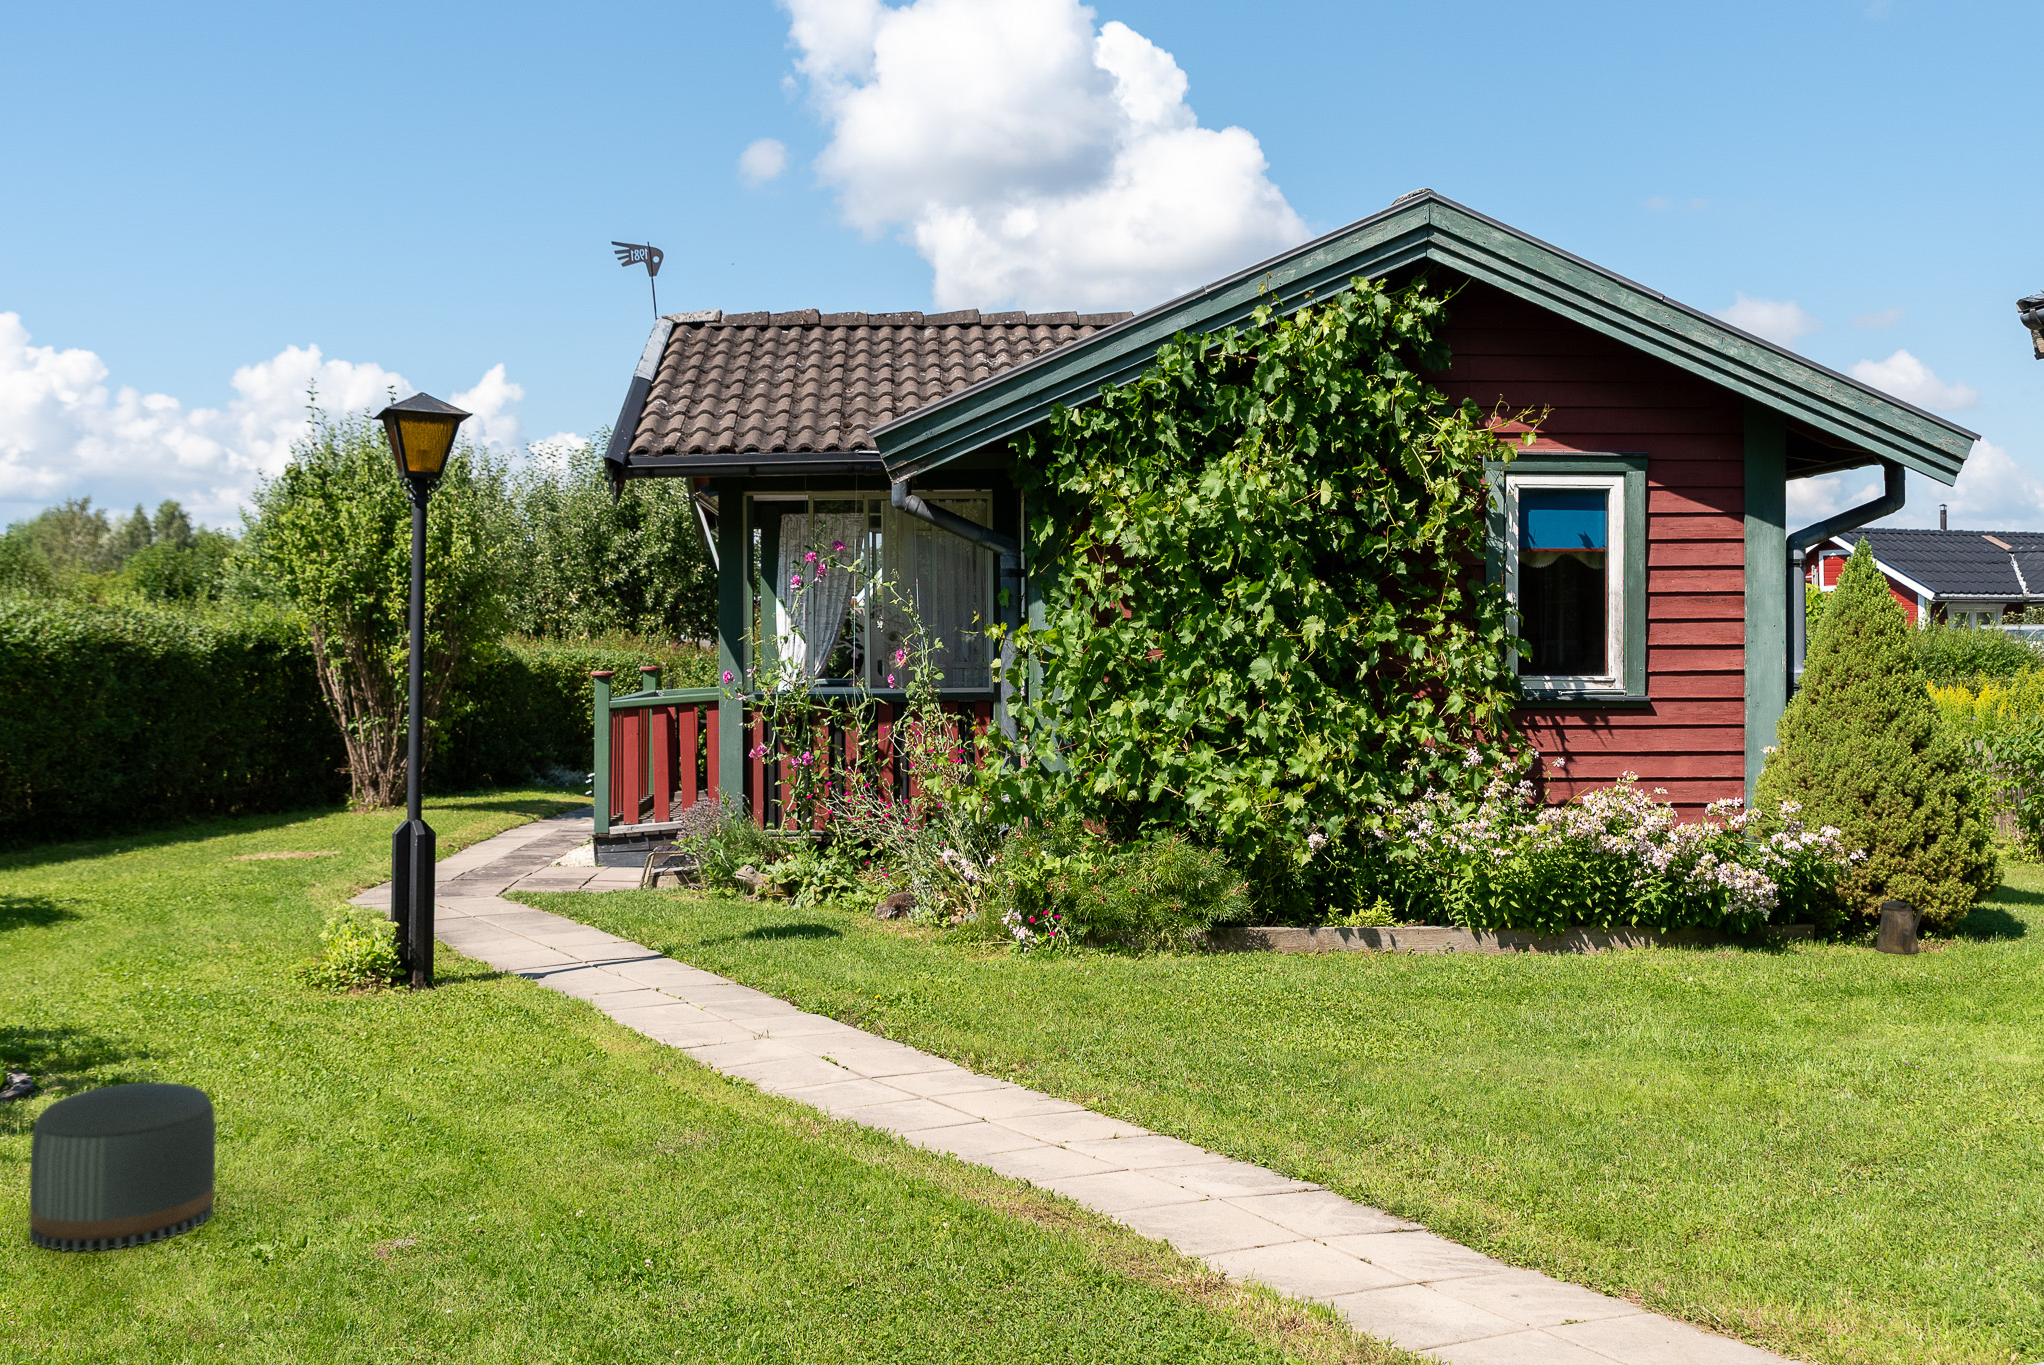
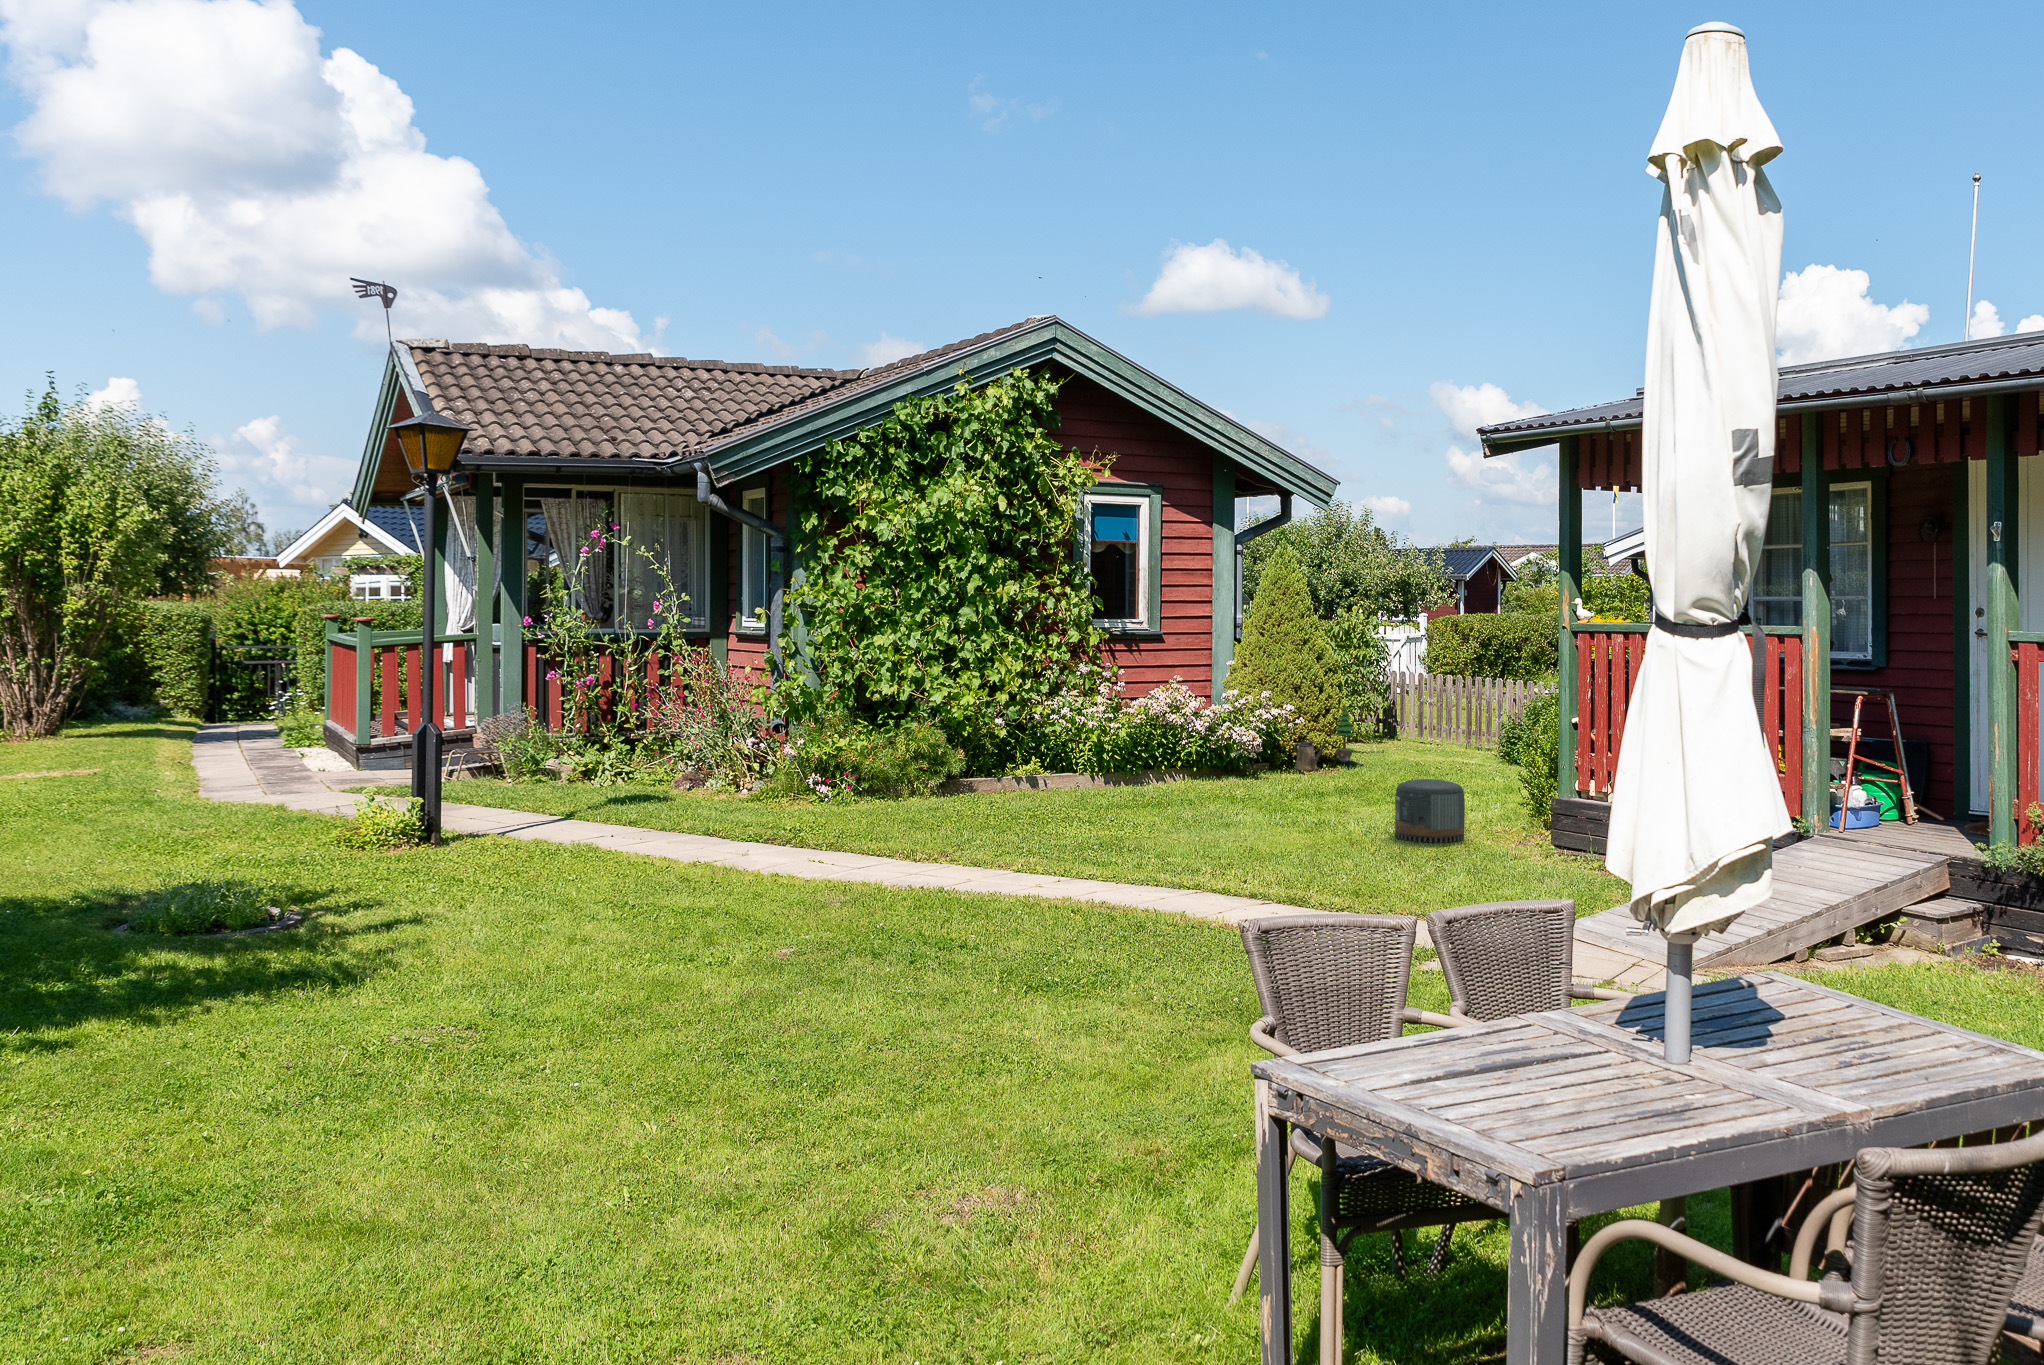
potted tree: none [1973,836,2014,942] -> present [1335,706,1354,763]
pouf: present [29,1082,216,1252] -> present [1395,779,1465,843]

